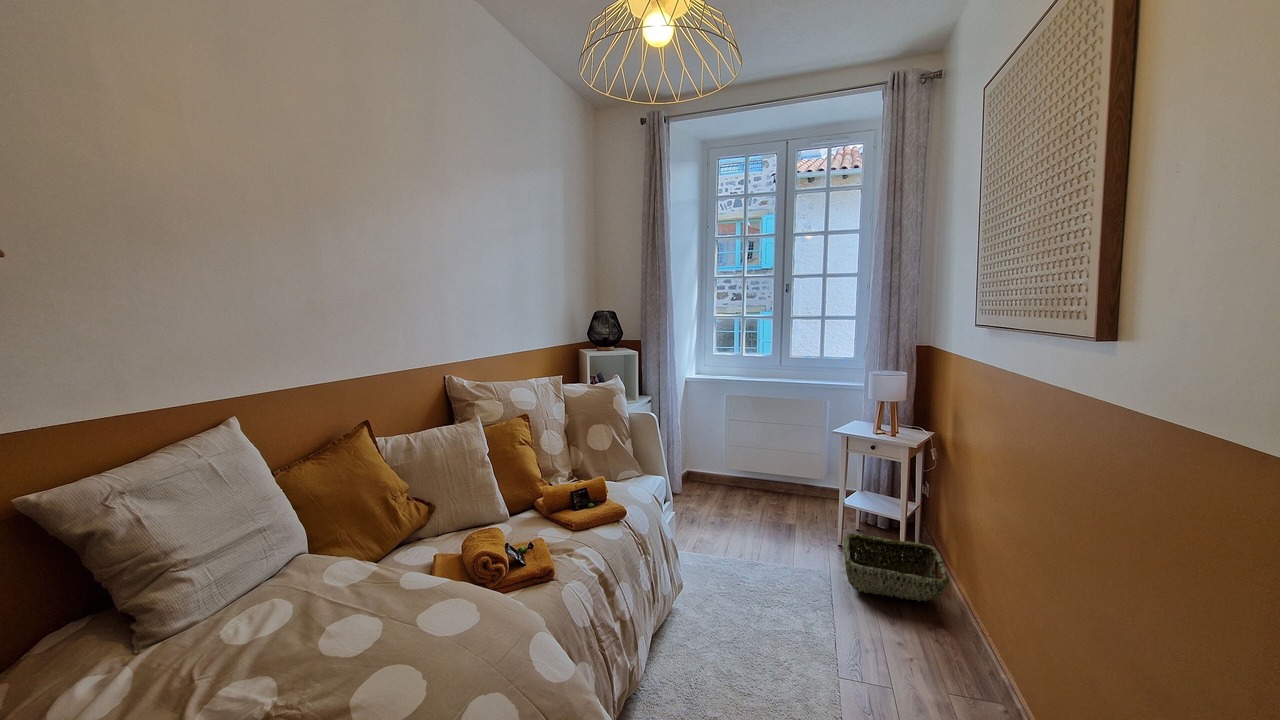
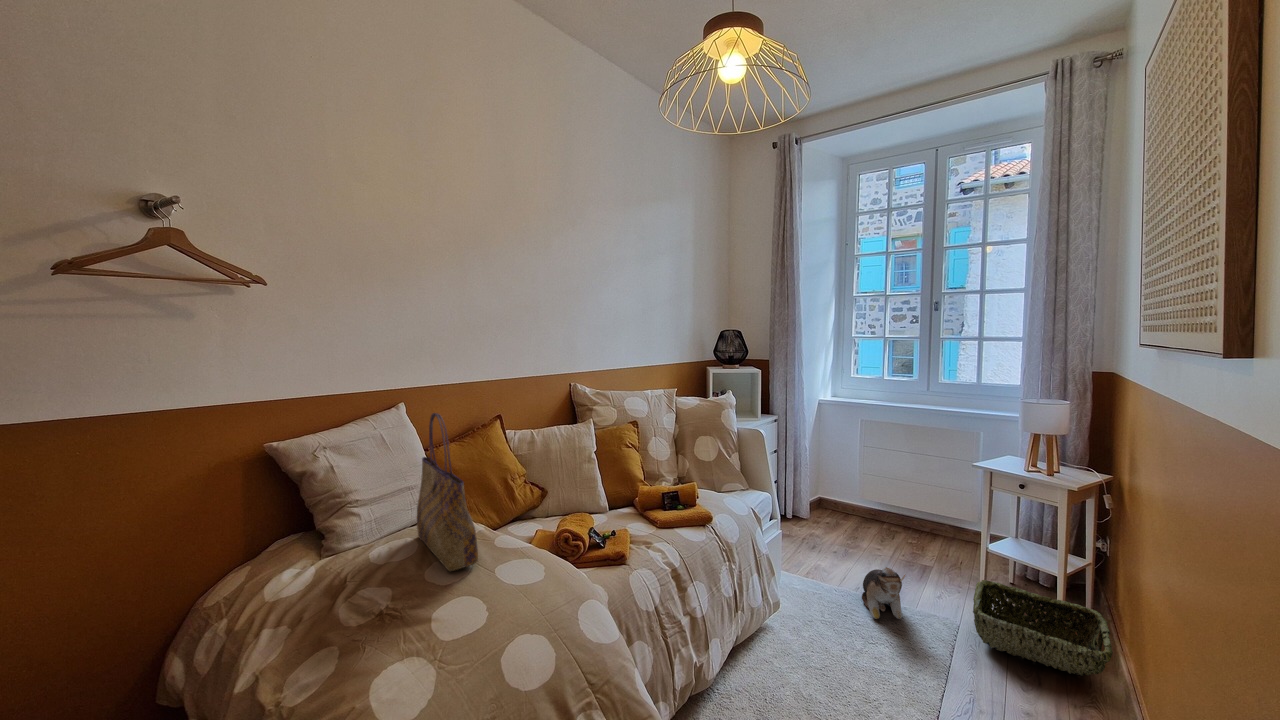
tote bag: none [284,431,392,632] -> present [417,413,478,571]
plush toy: none [748,535,792,584] -> present [862,567,905,619]

